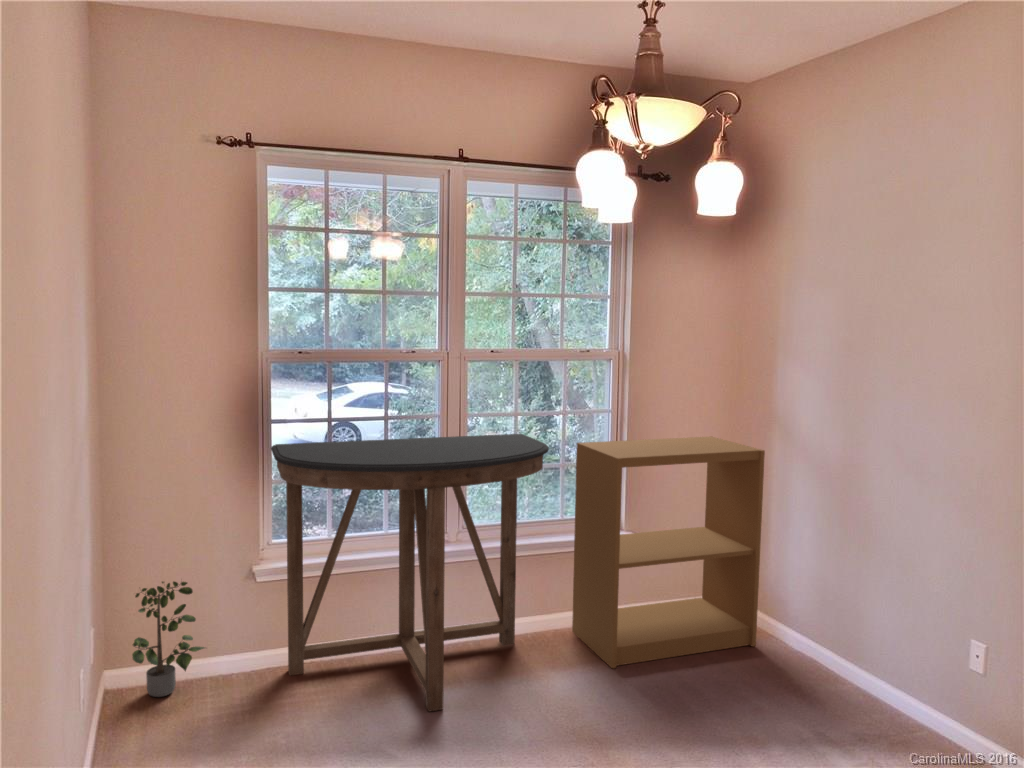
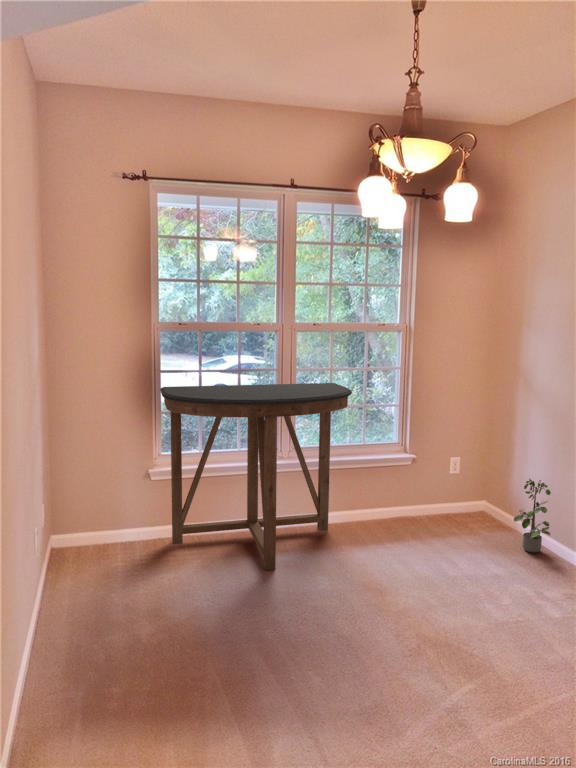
bookshelf: present [572,437,765,668] -> none [370,388,512,548]
potted plant: present [132,582,205,697] -> present [514,479,551,553]

